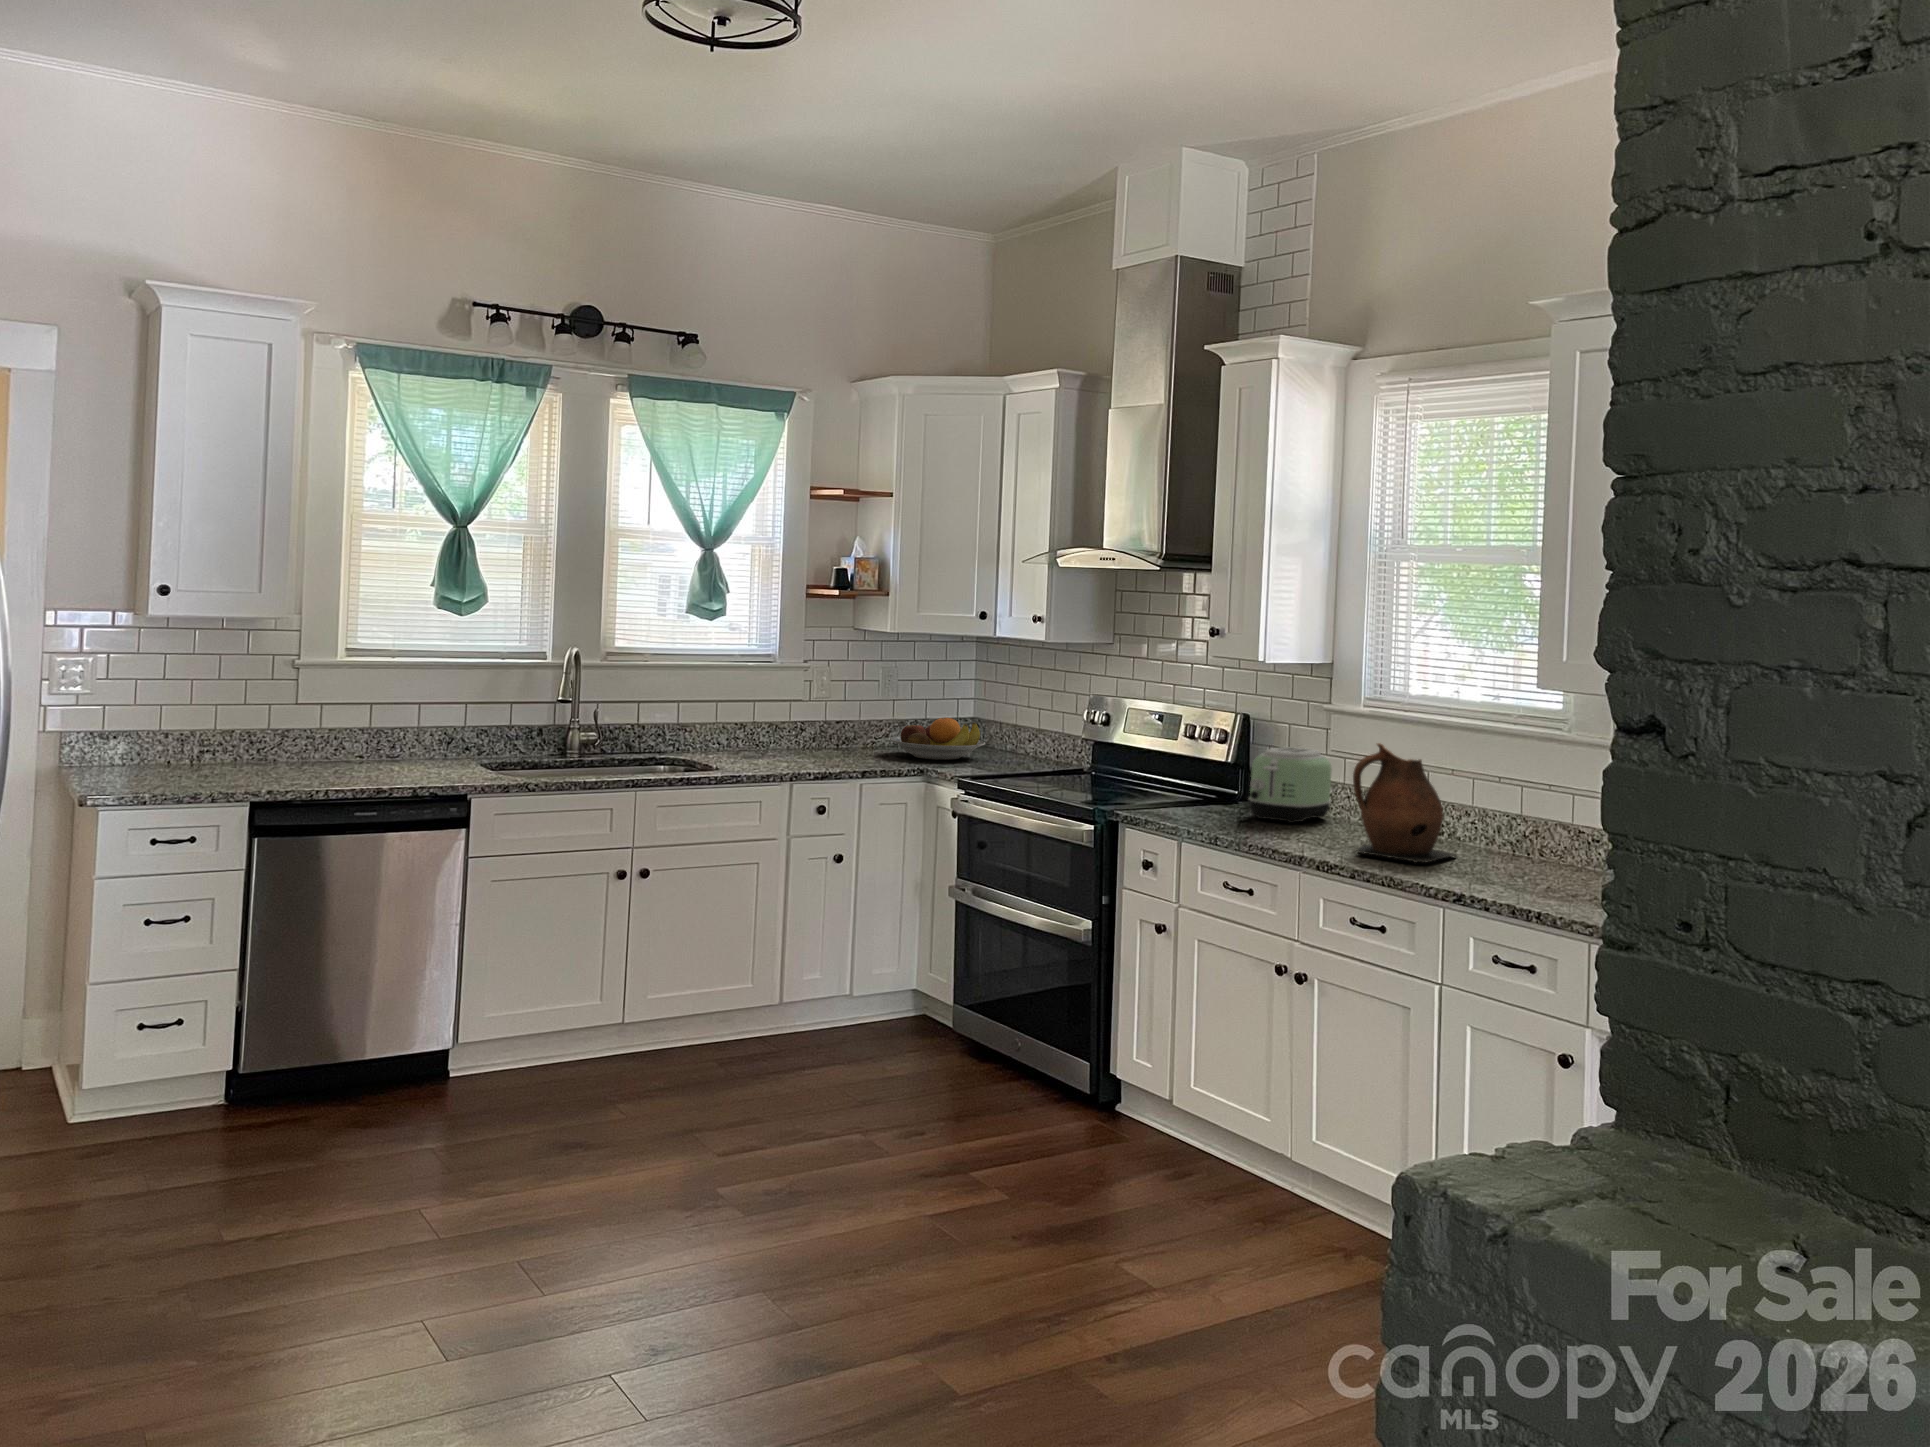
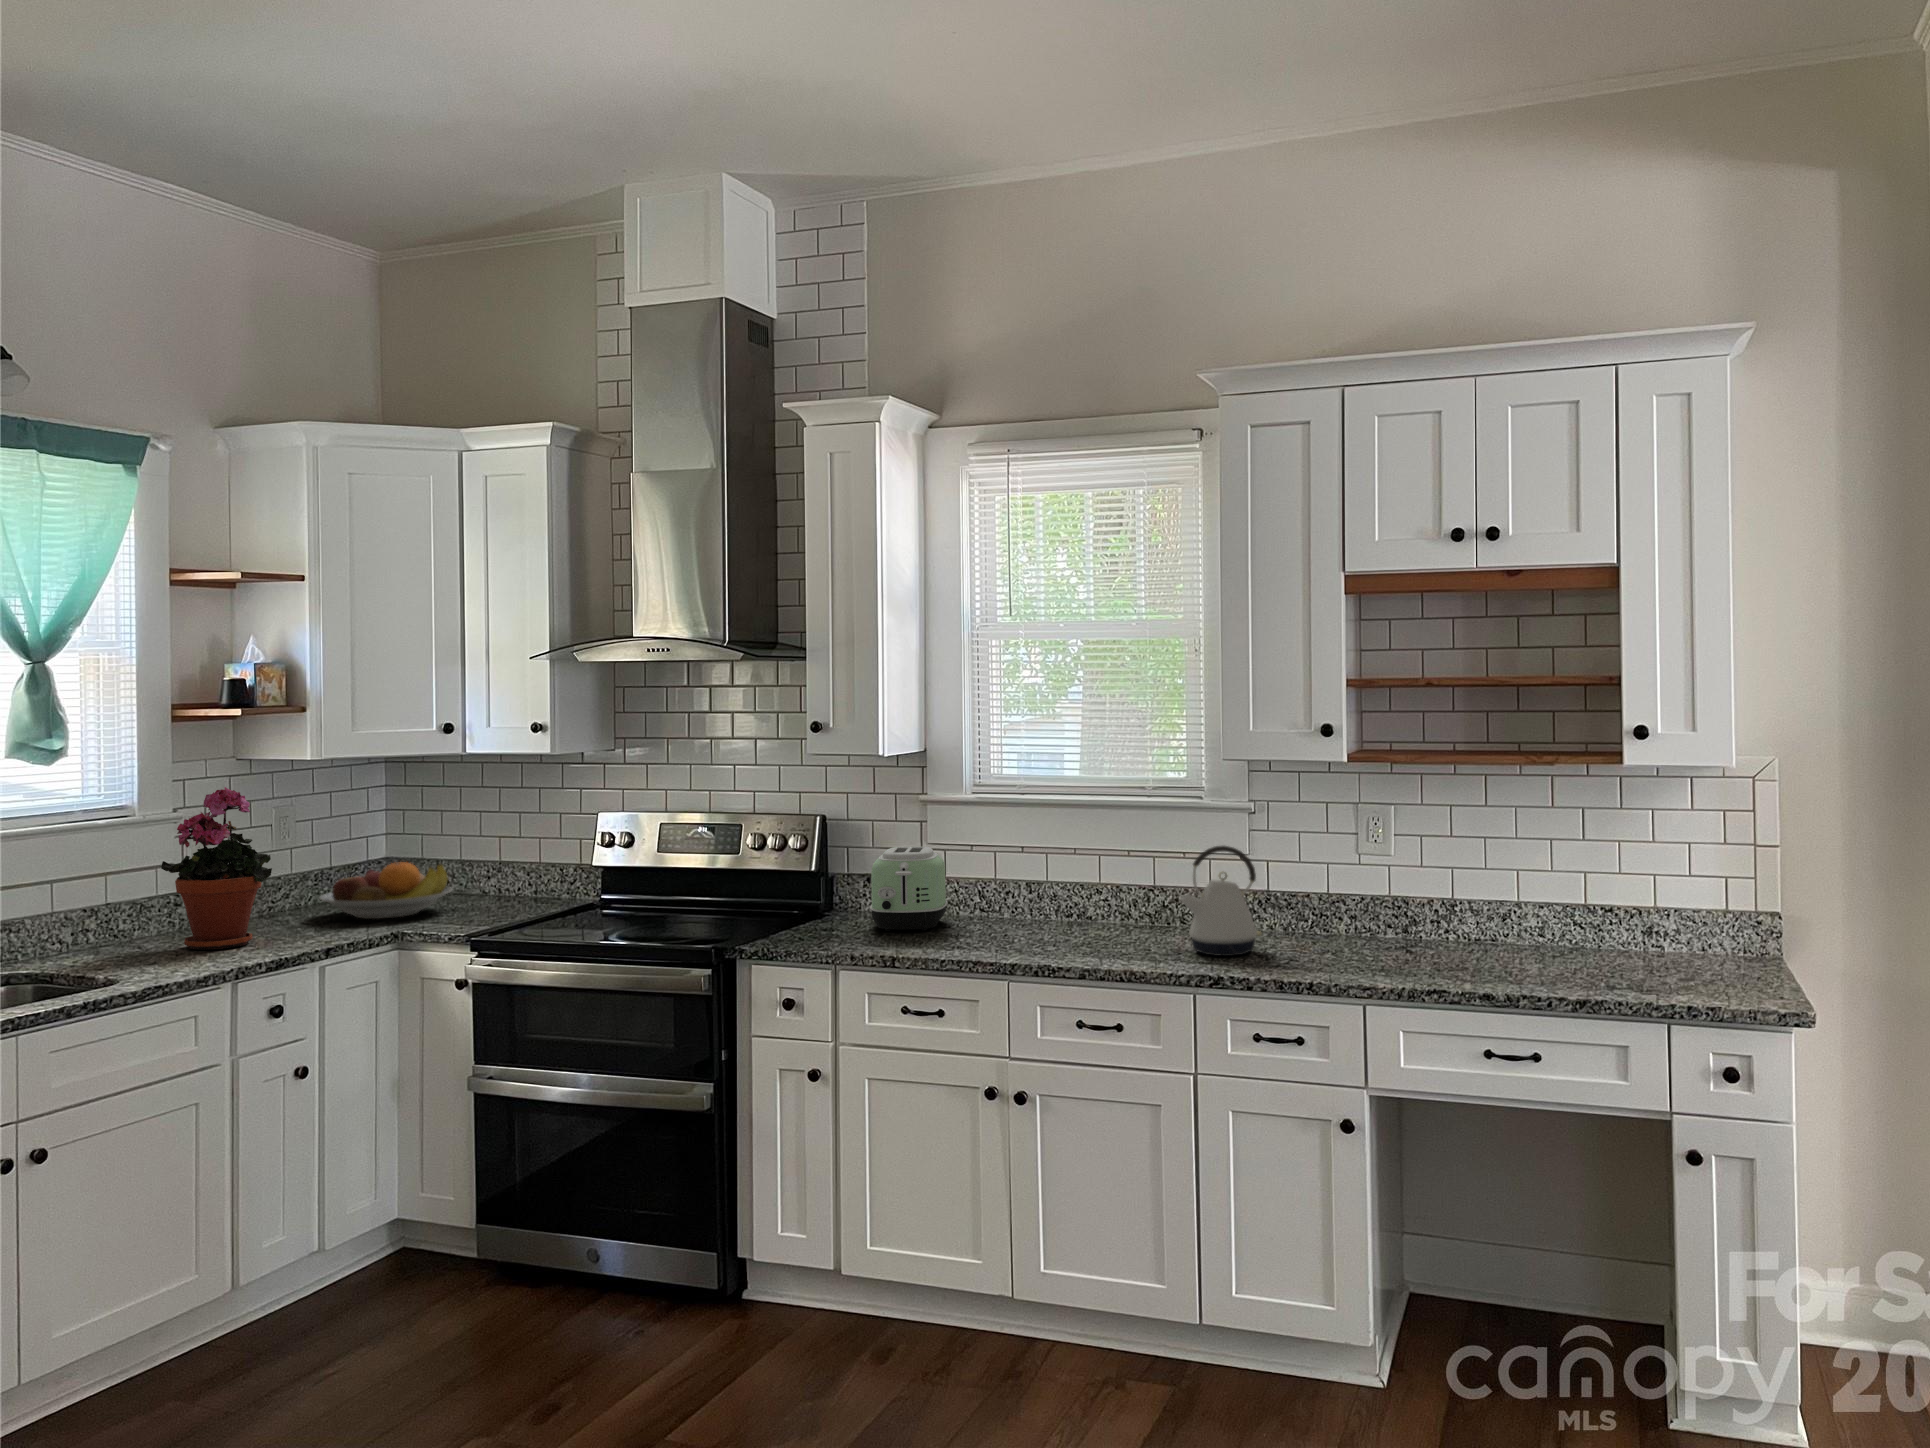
potted plant: none [772,646,842,761] -> present [161,787,272,950]
ceramic pitcher: present [1353,743,1456,863] -> none [1041,832,1134,954]
kettle: none [1475,773,1563,883] -> present [1181,846,1262,956]

